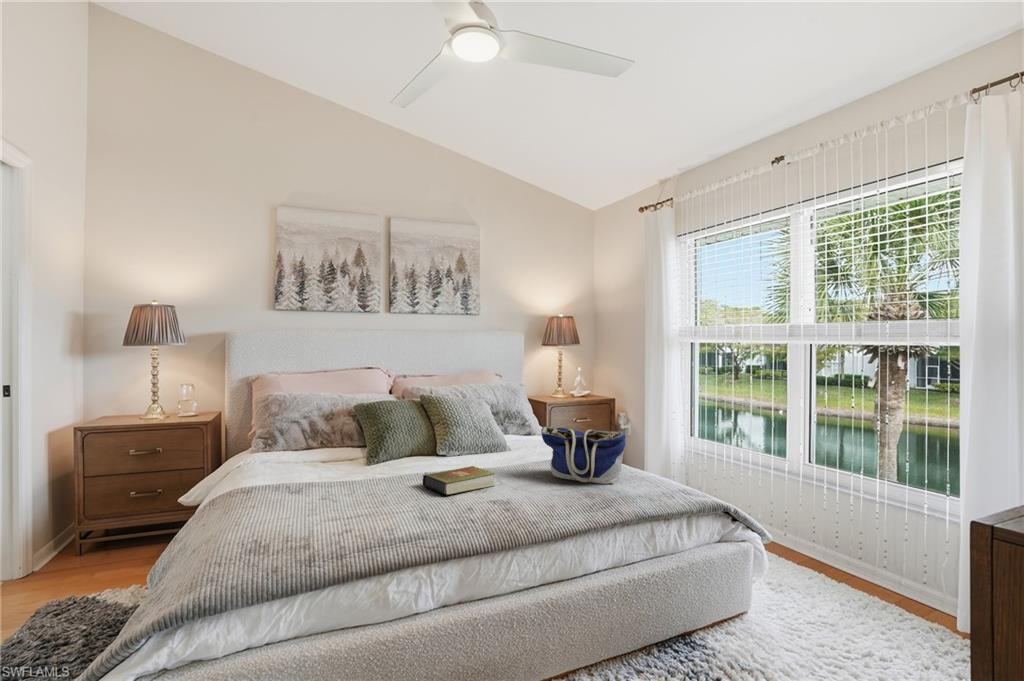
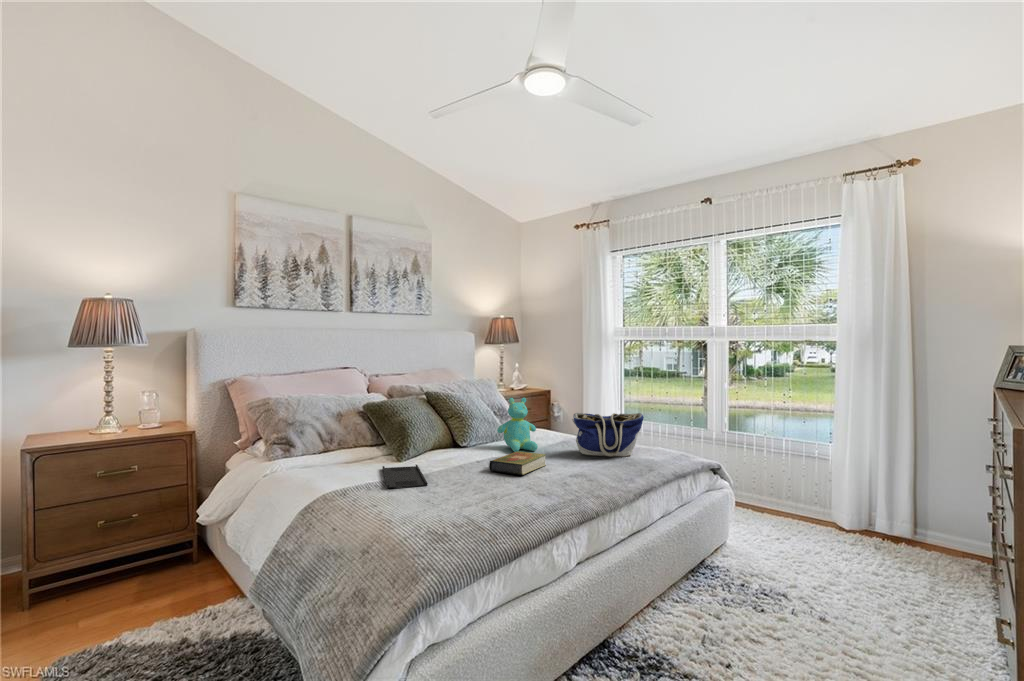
teddy bear: none [473,405,520,467] -> present [497,398,538,452]
tray: none [295,470,364,496] -> present [382,465,427,488]

